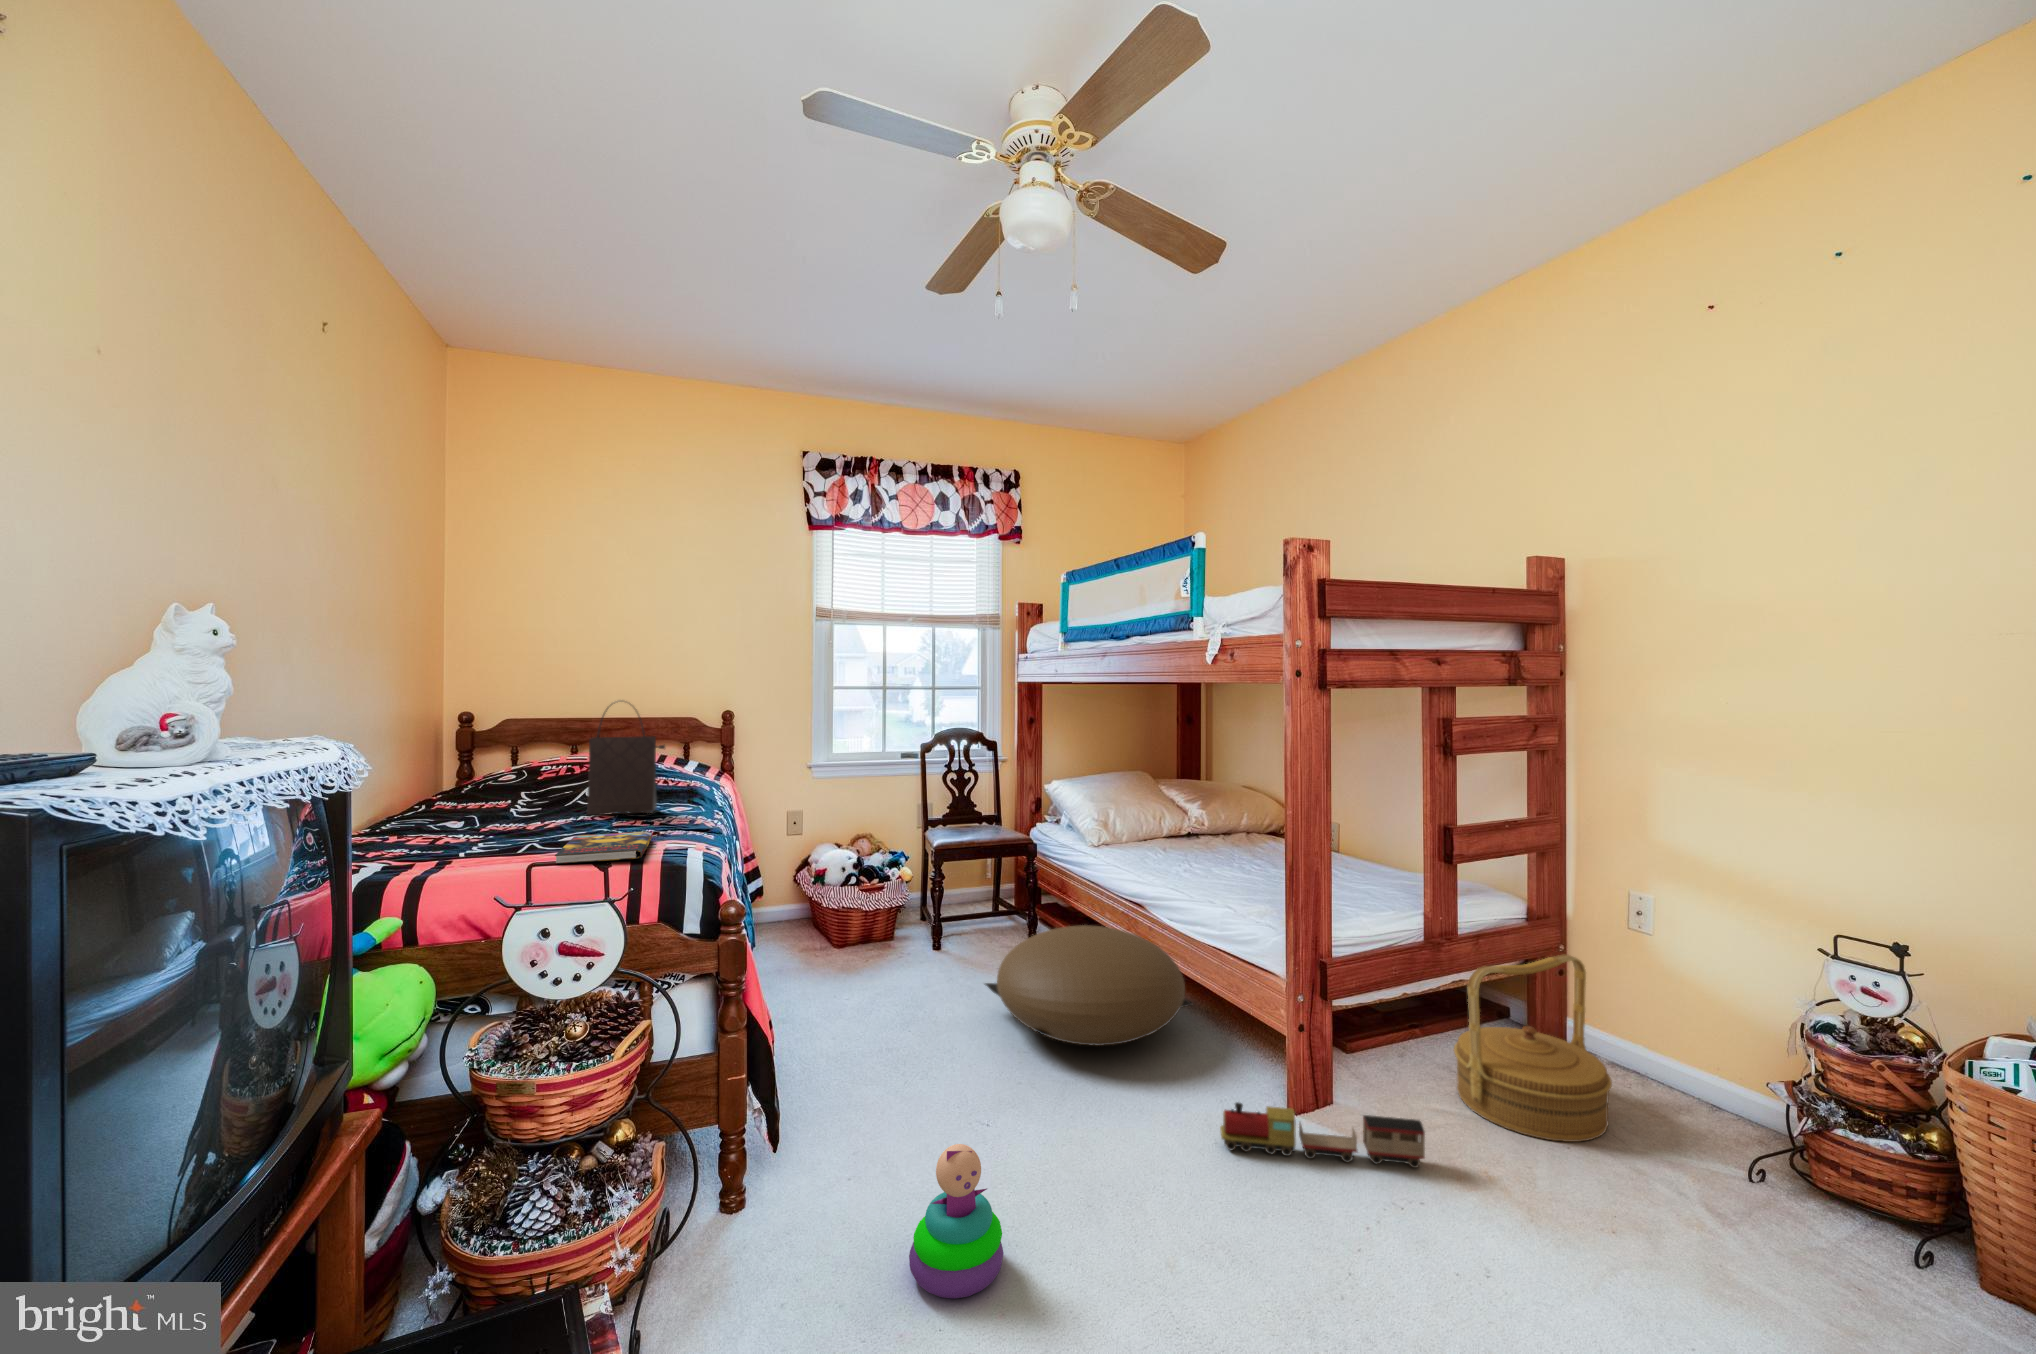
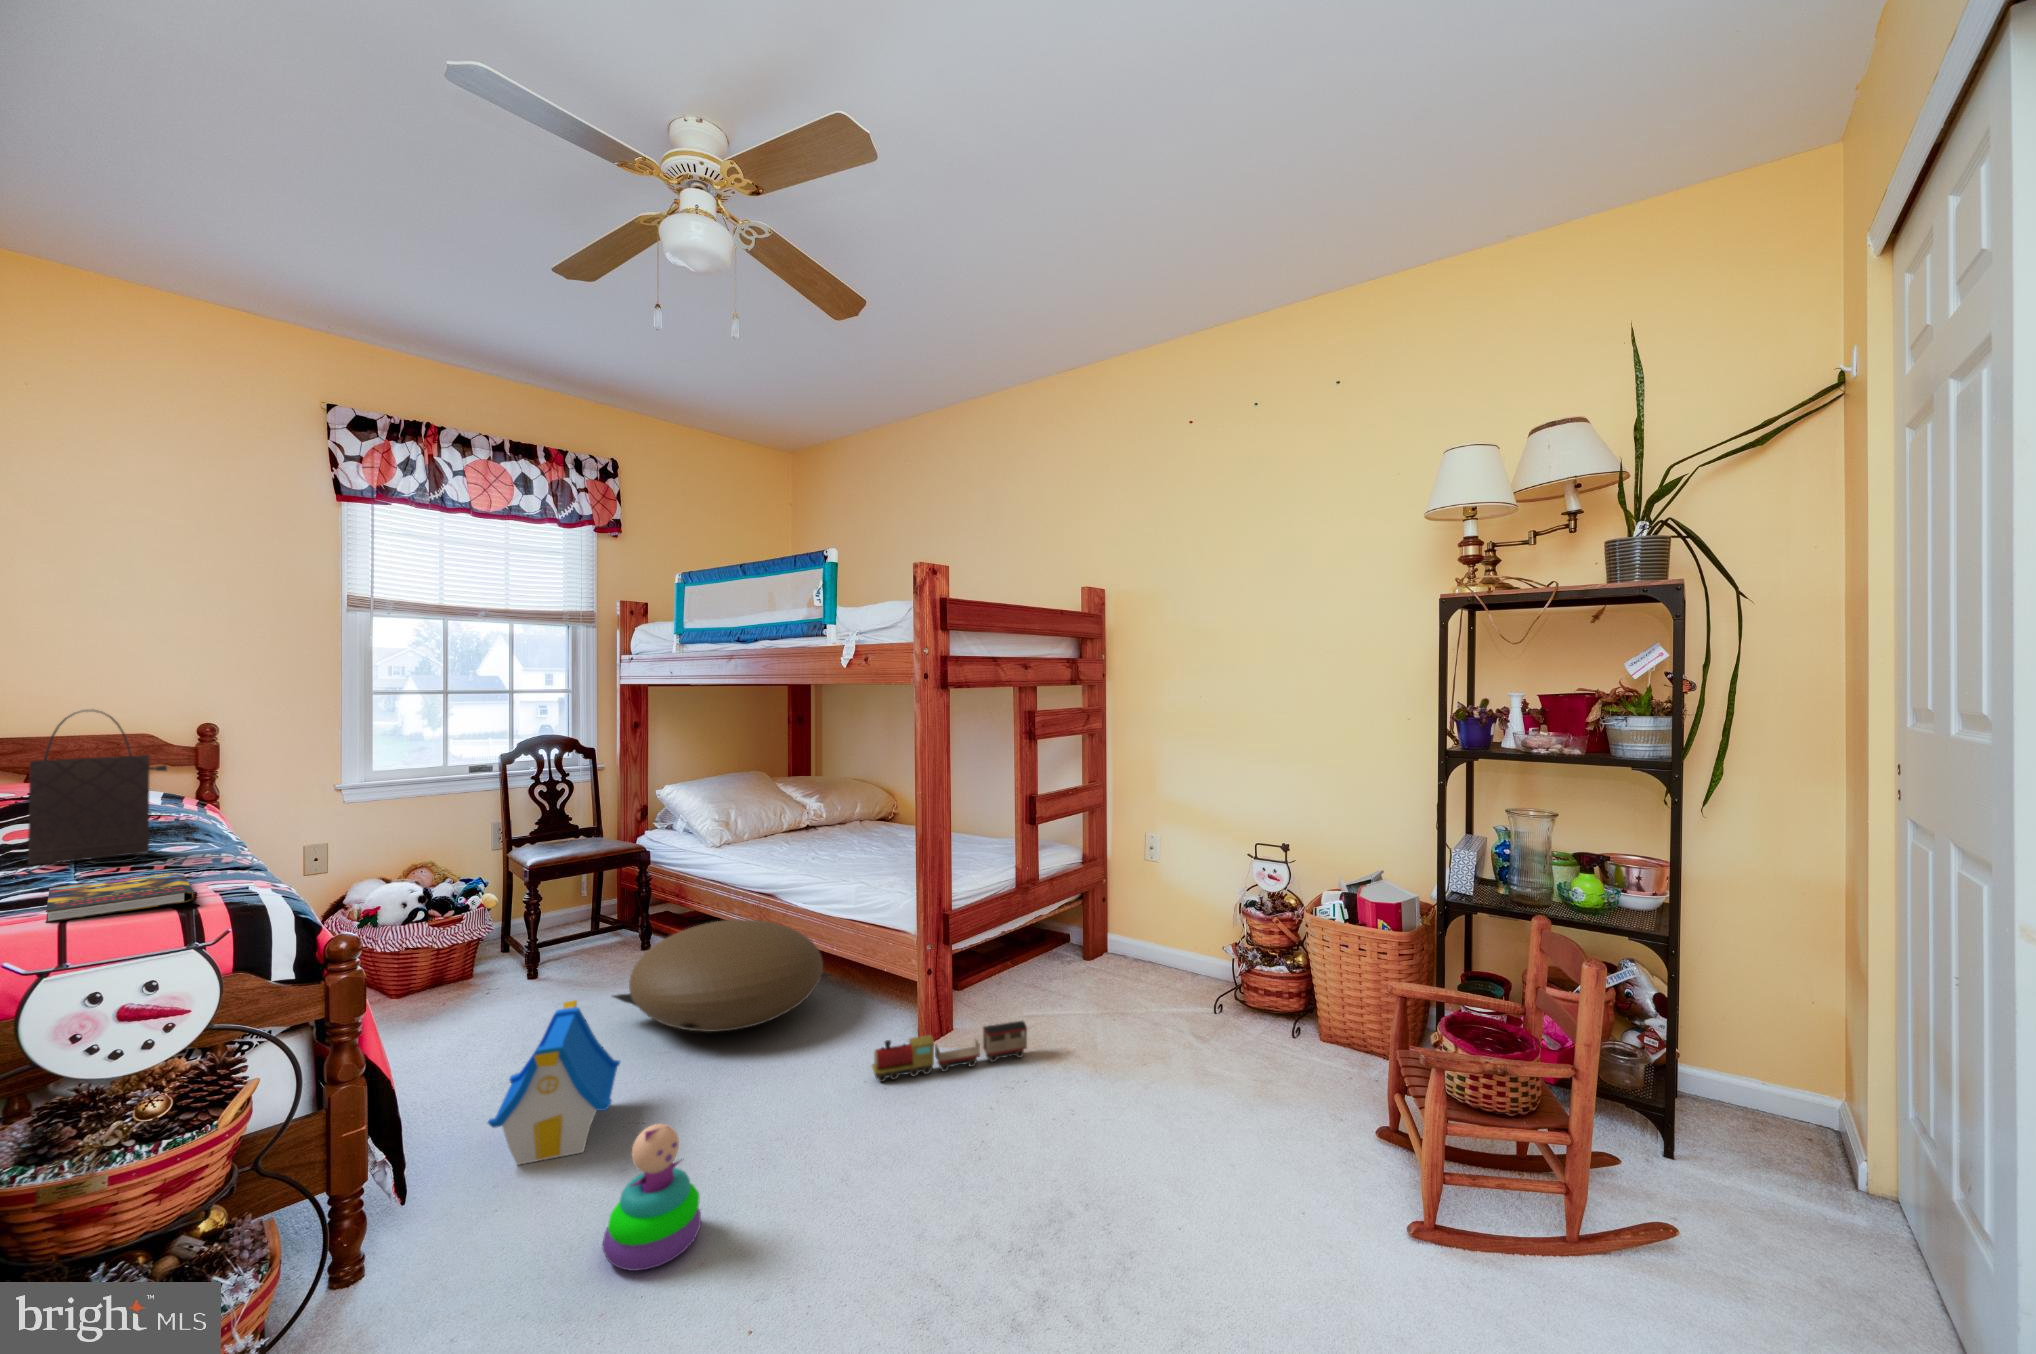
woven basket: present [1454,955,1612,1142] -> none [1038,882,1139,1017]
toy house: none [850,986,971,1141] -> present [488,1000,620,1165]

